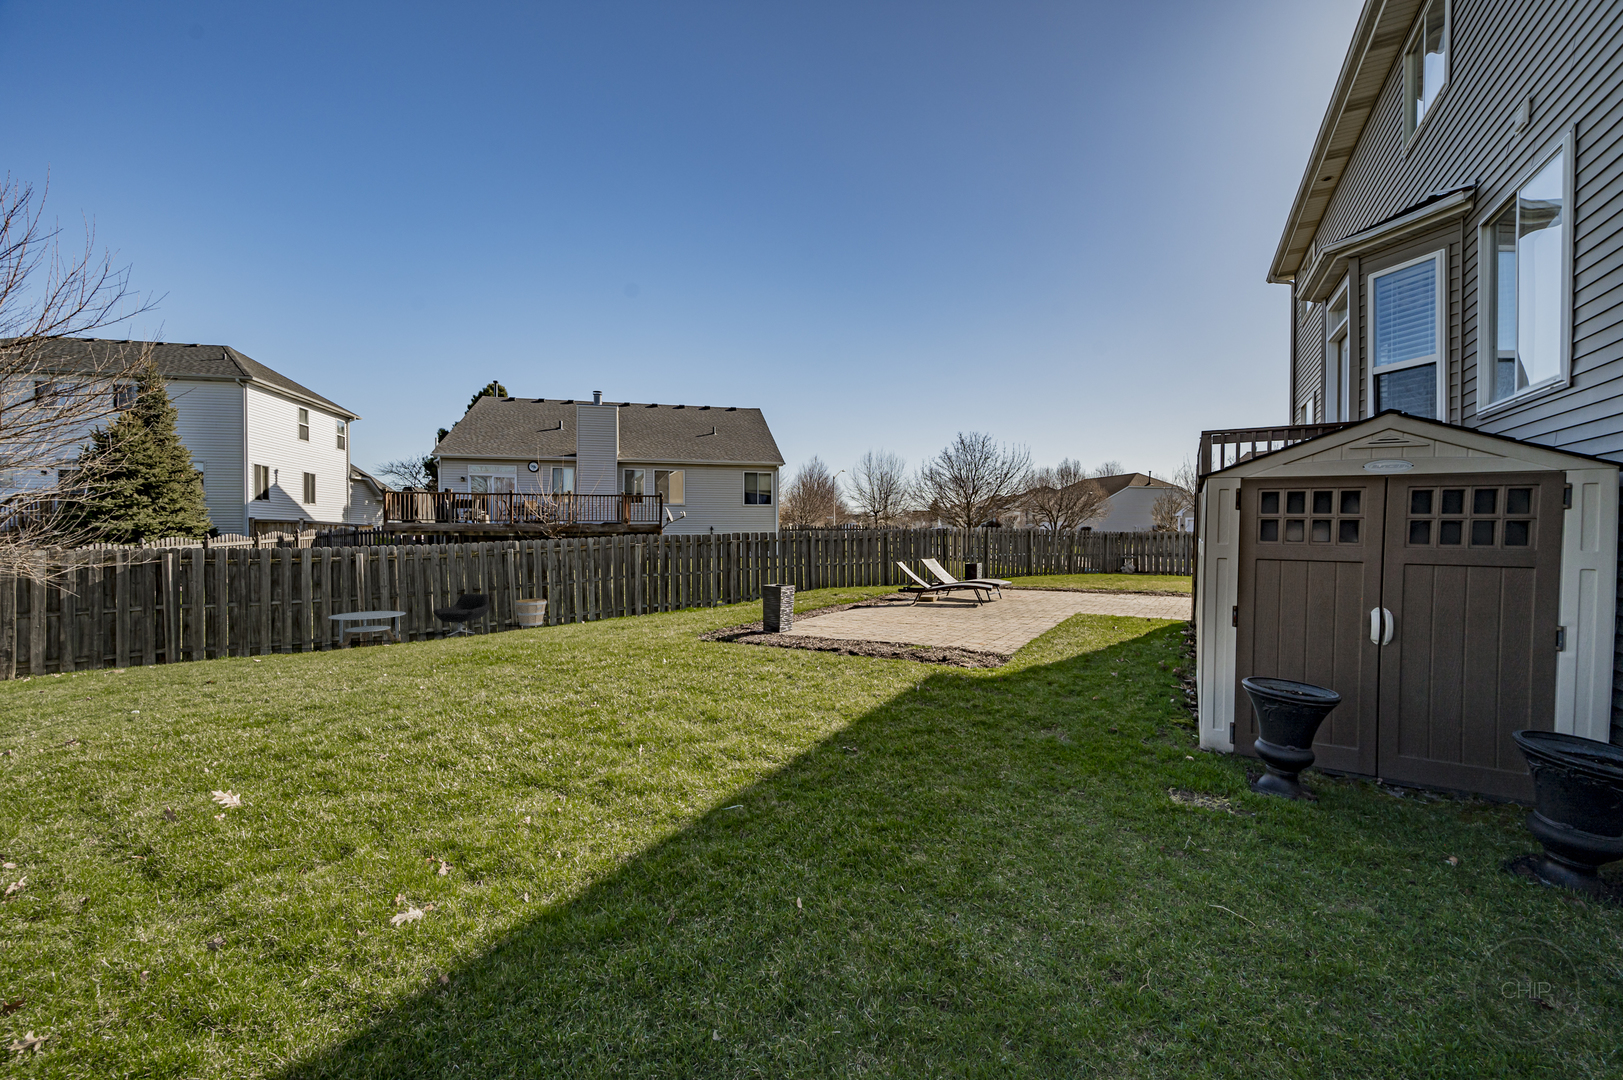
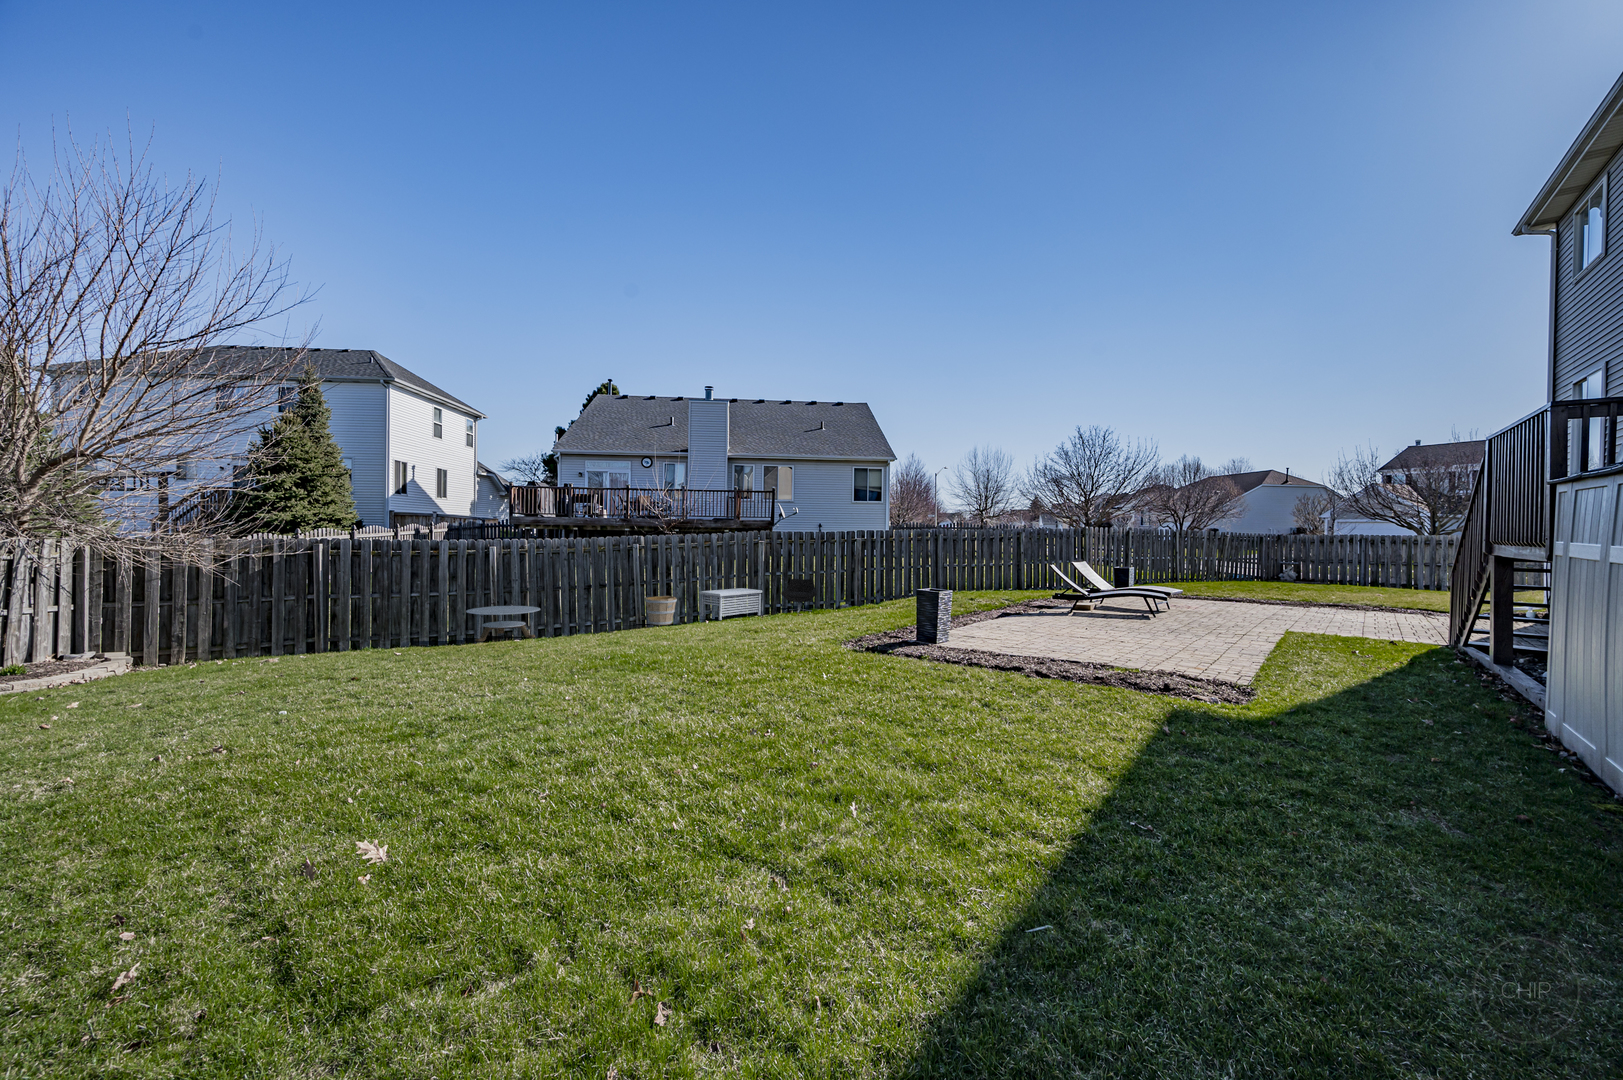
storage bench: none [571,590,634,620] -> present [699,588,762,620]
lounge chair: present [433,594,490,635] -> present [781,579,816,612]

